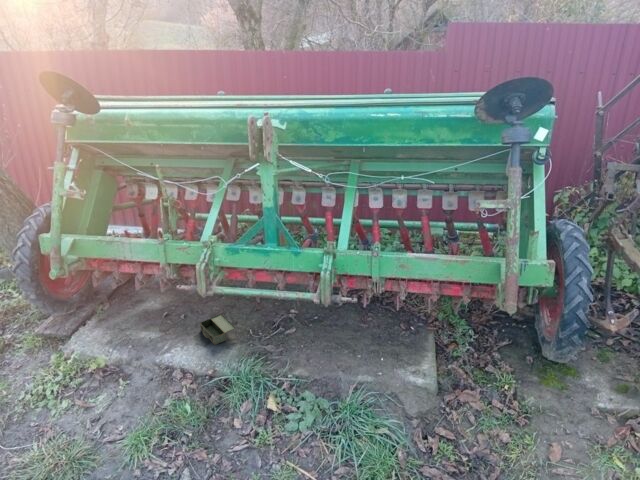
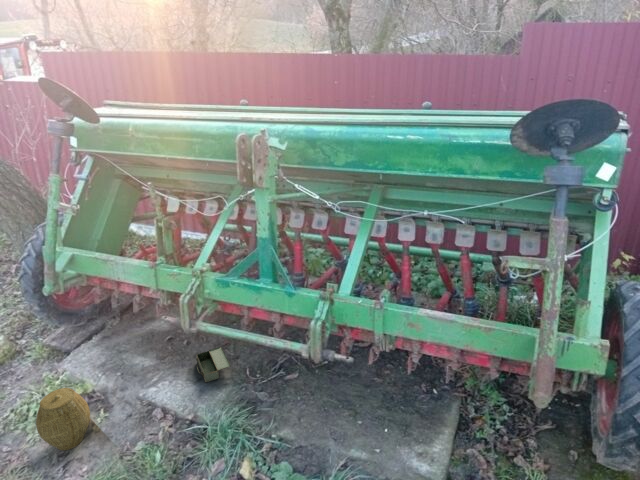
woven basket: none [67,359,116,417] -> present [36,388,90,450]

